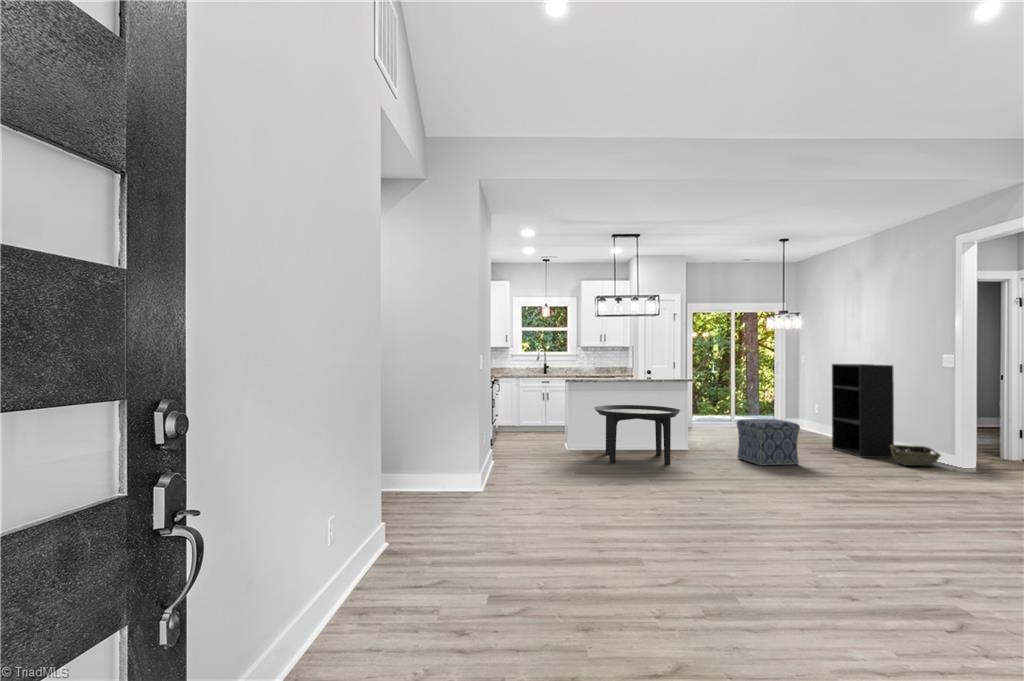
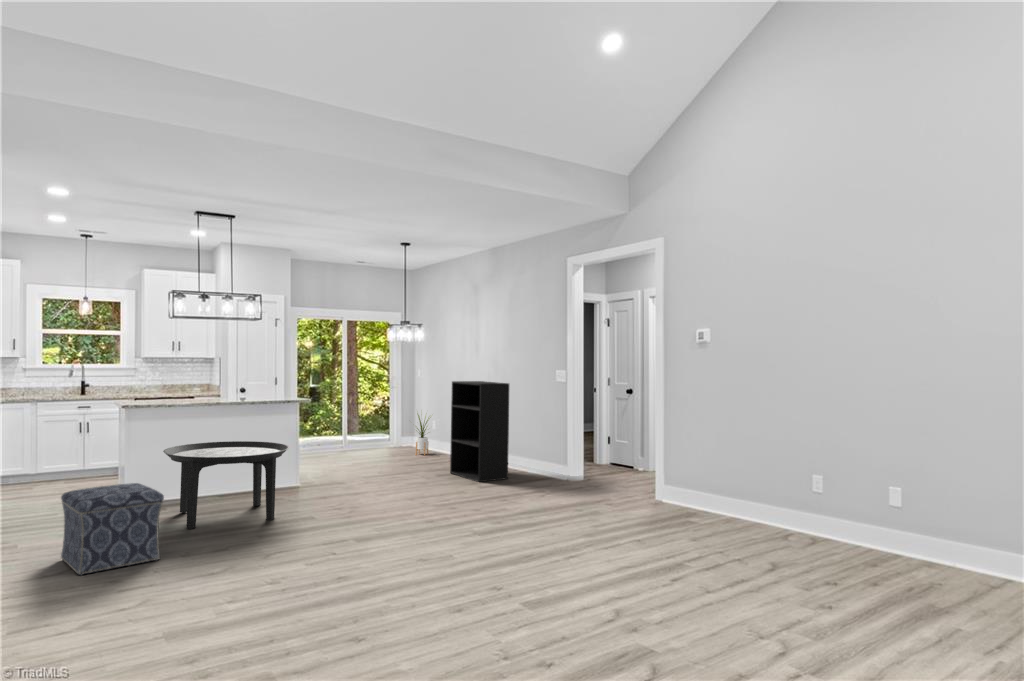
house plant: none [794,391,820,434] -> present [416,415,429,455]
ottoman: present [737,419,800,466] -> present [61,483,164,575]
woven basket: present [890,445,941,466] -> none [507,465,550,488]

